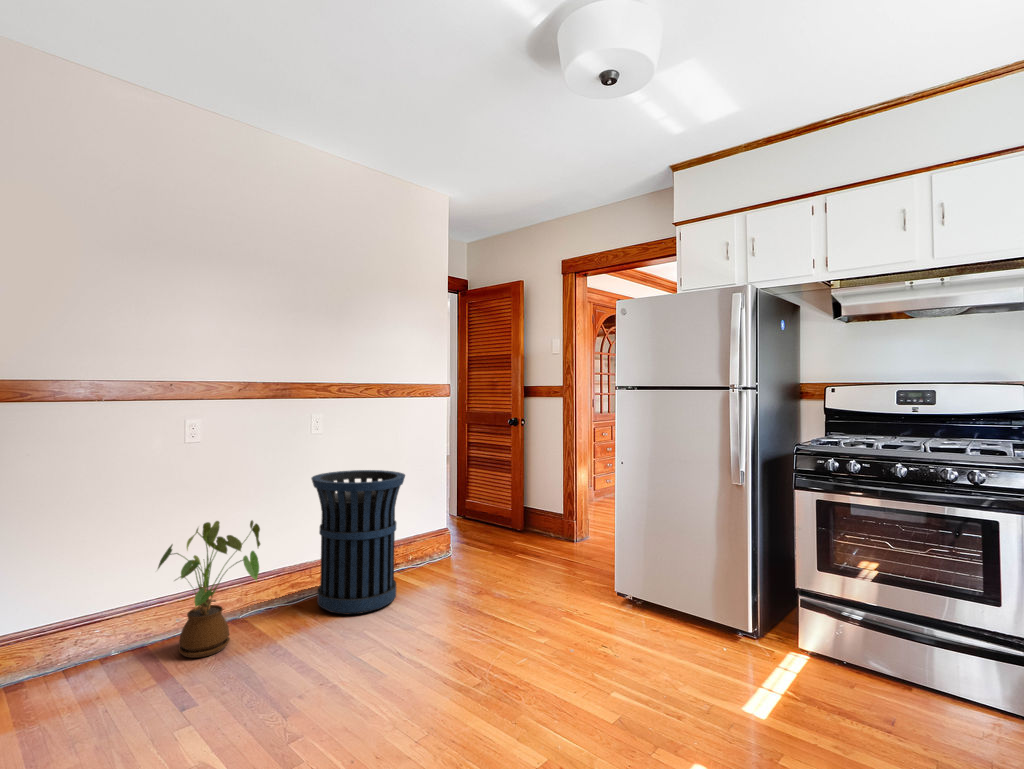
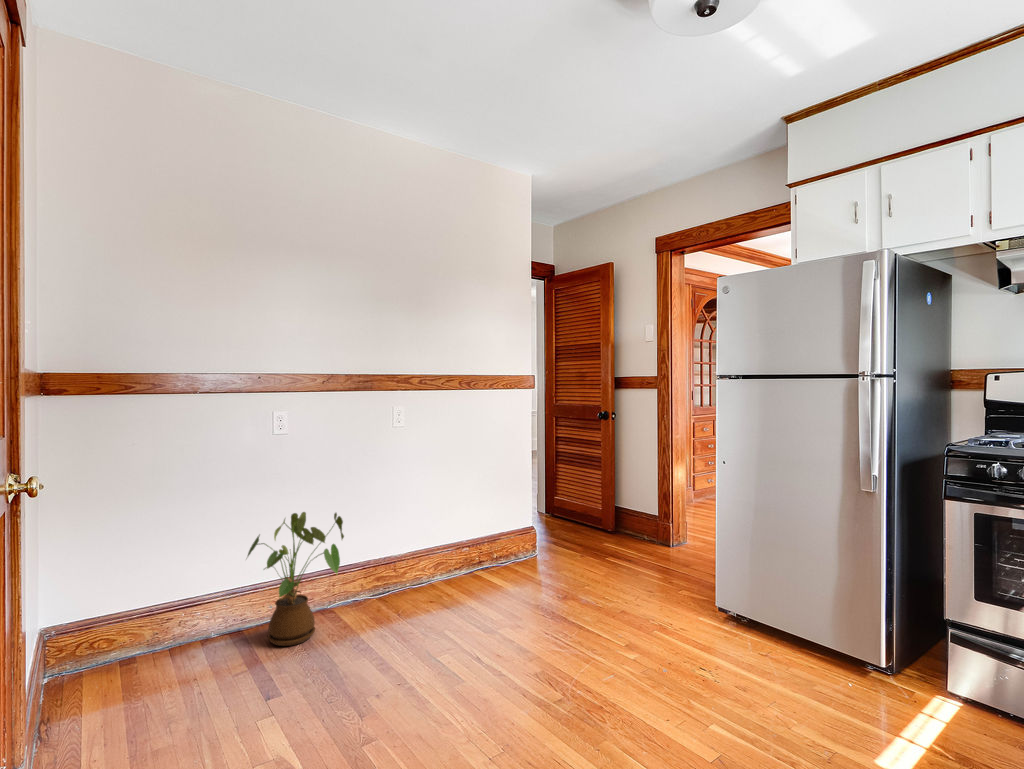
trash can: present [311,470,405,614] -> none [394,464,487,611]

